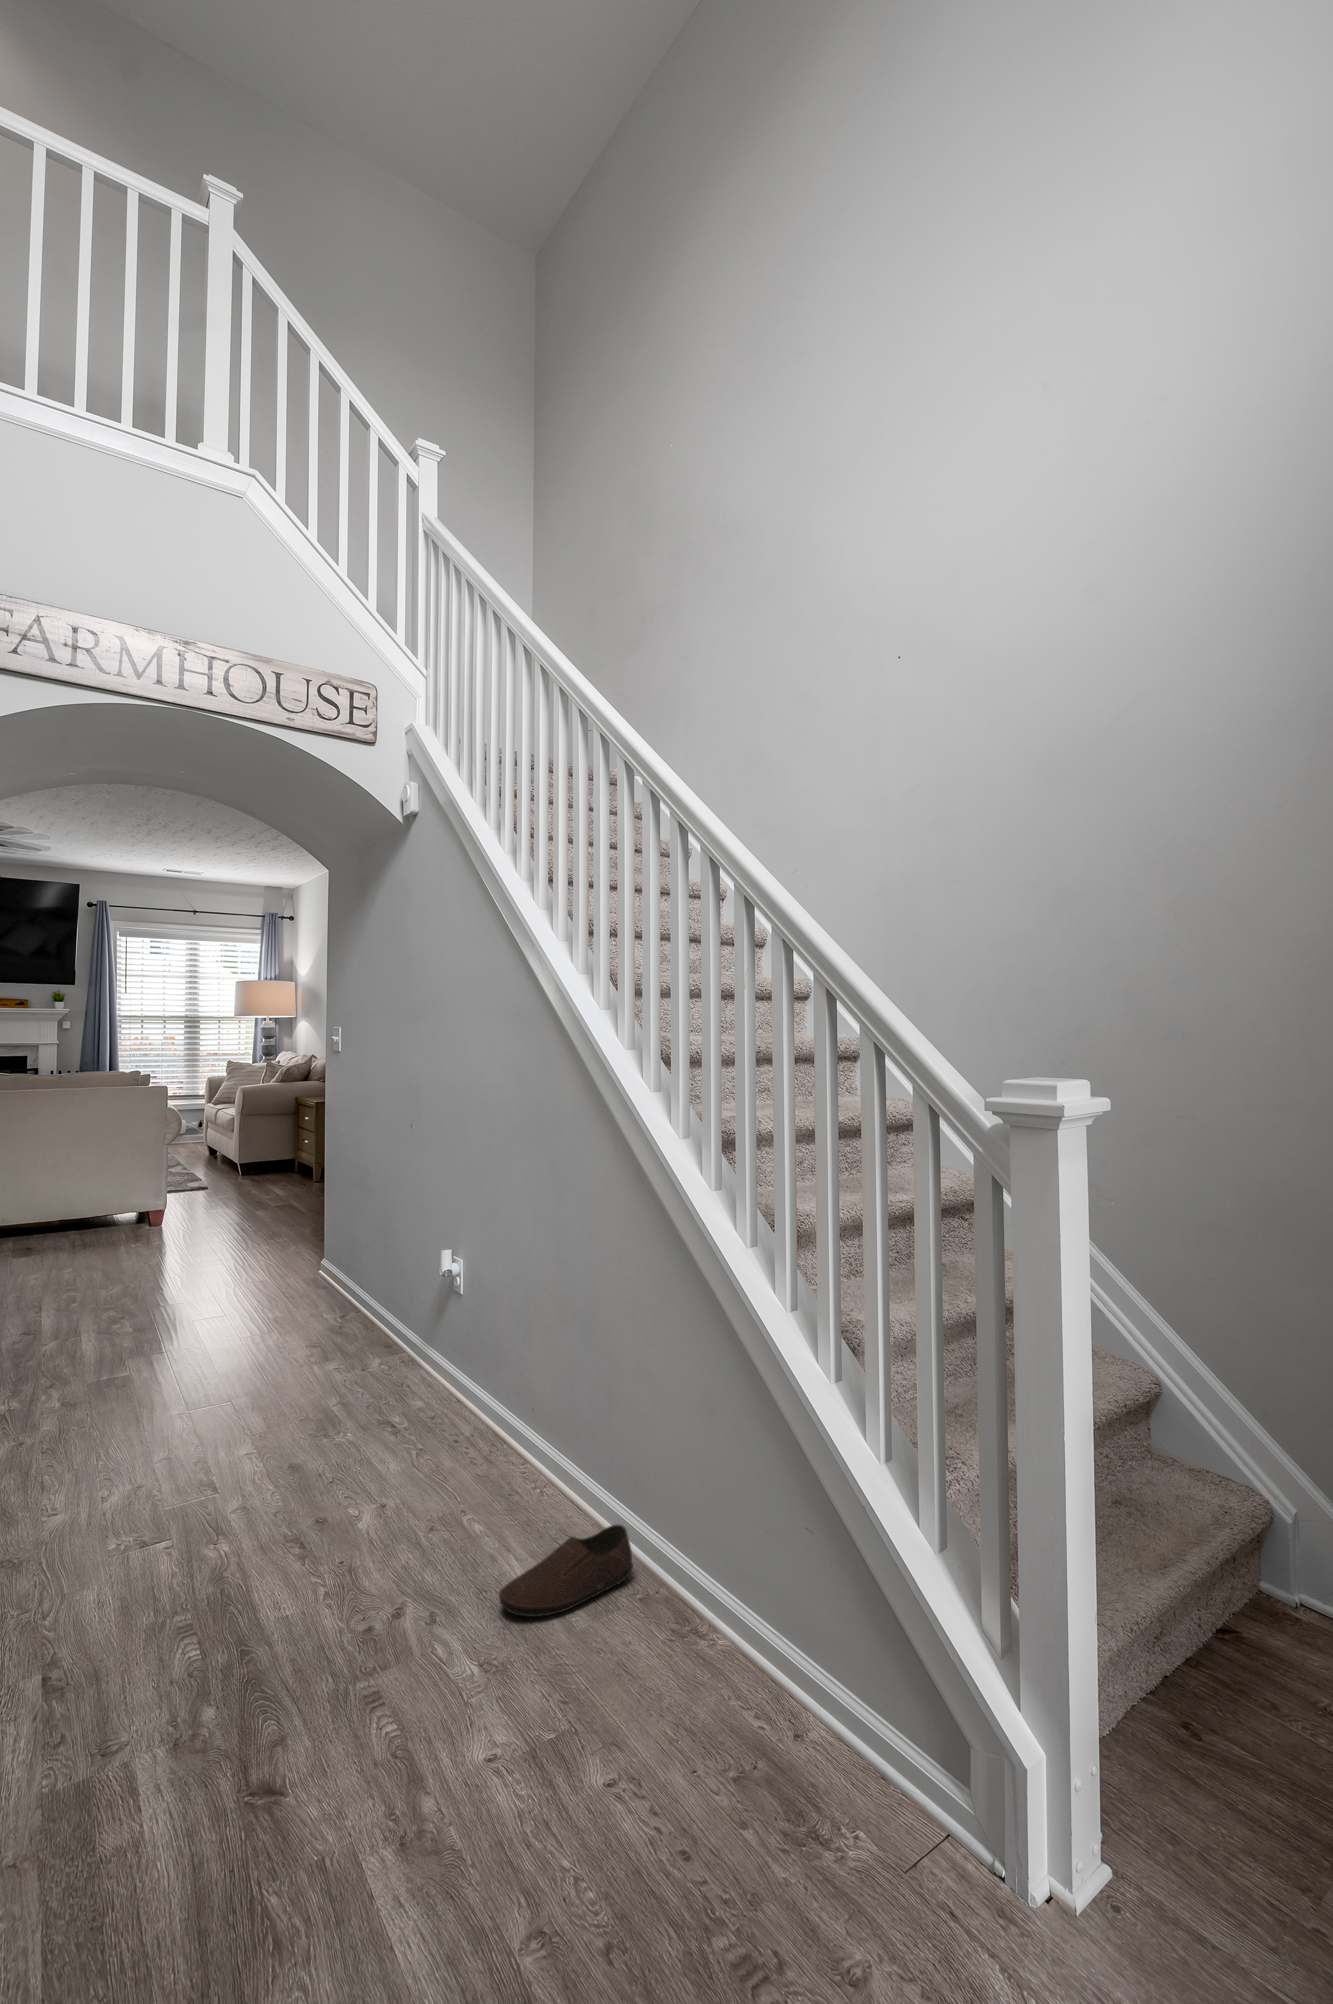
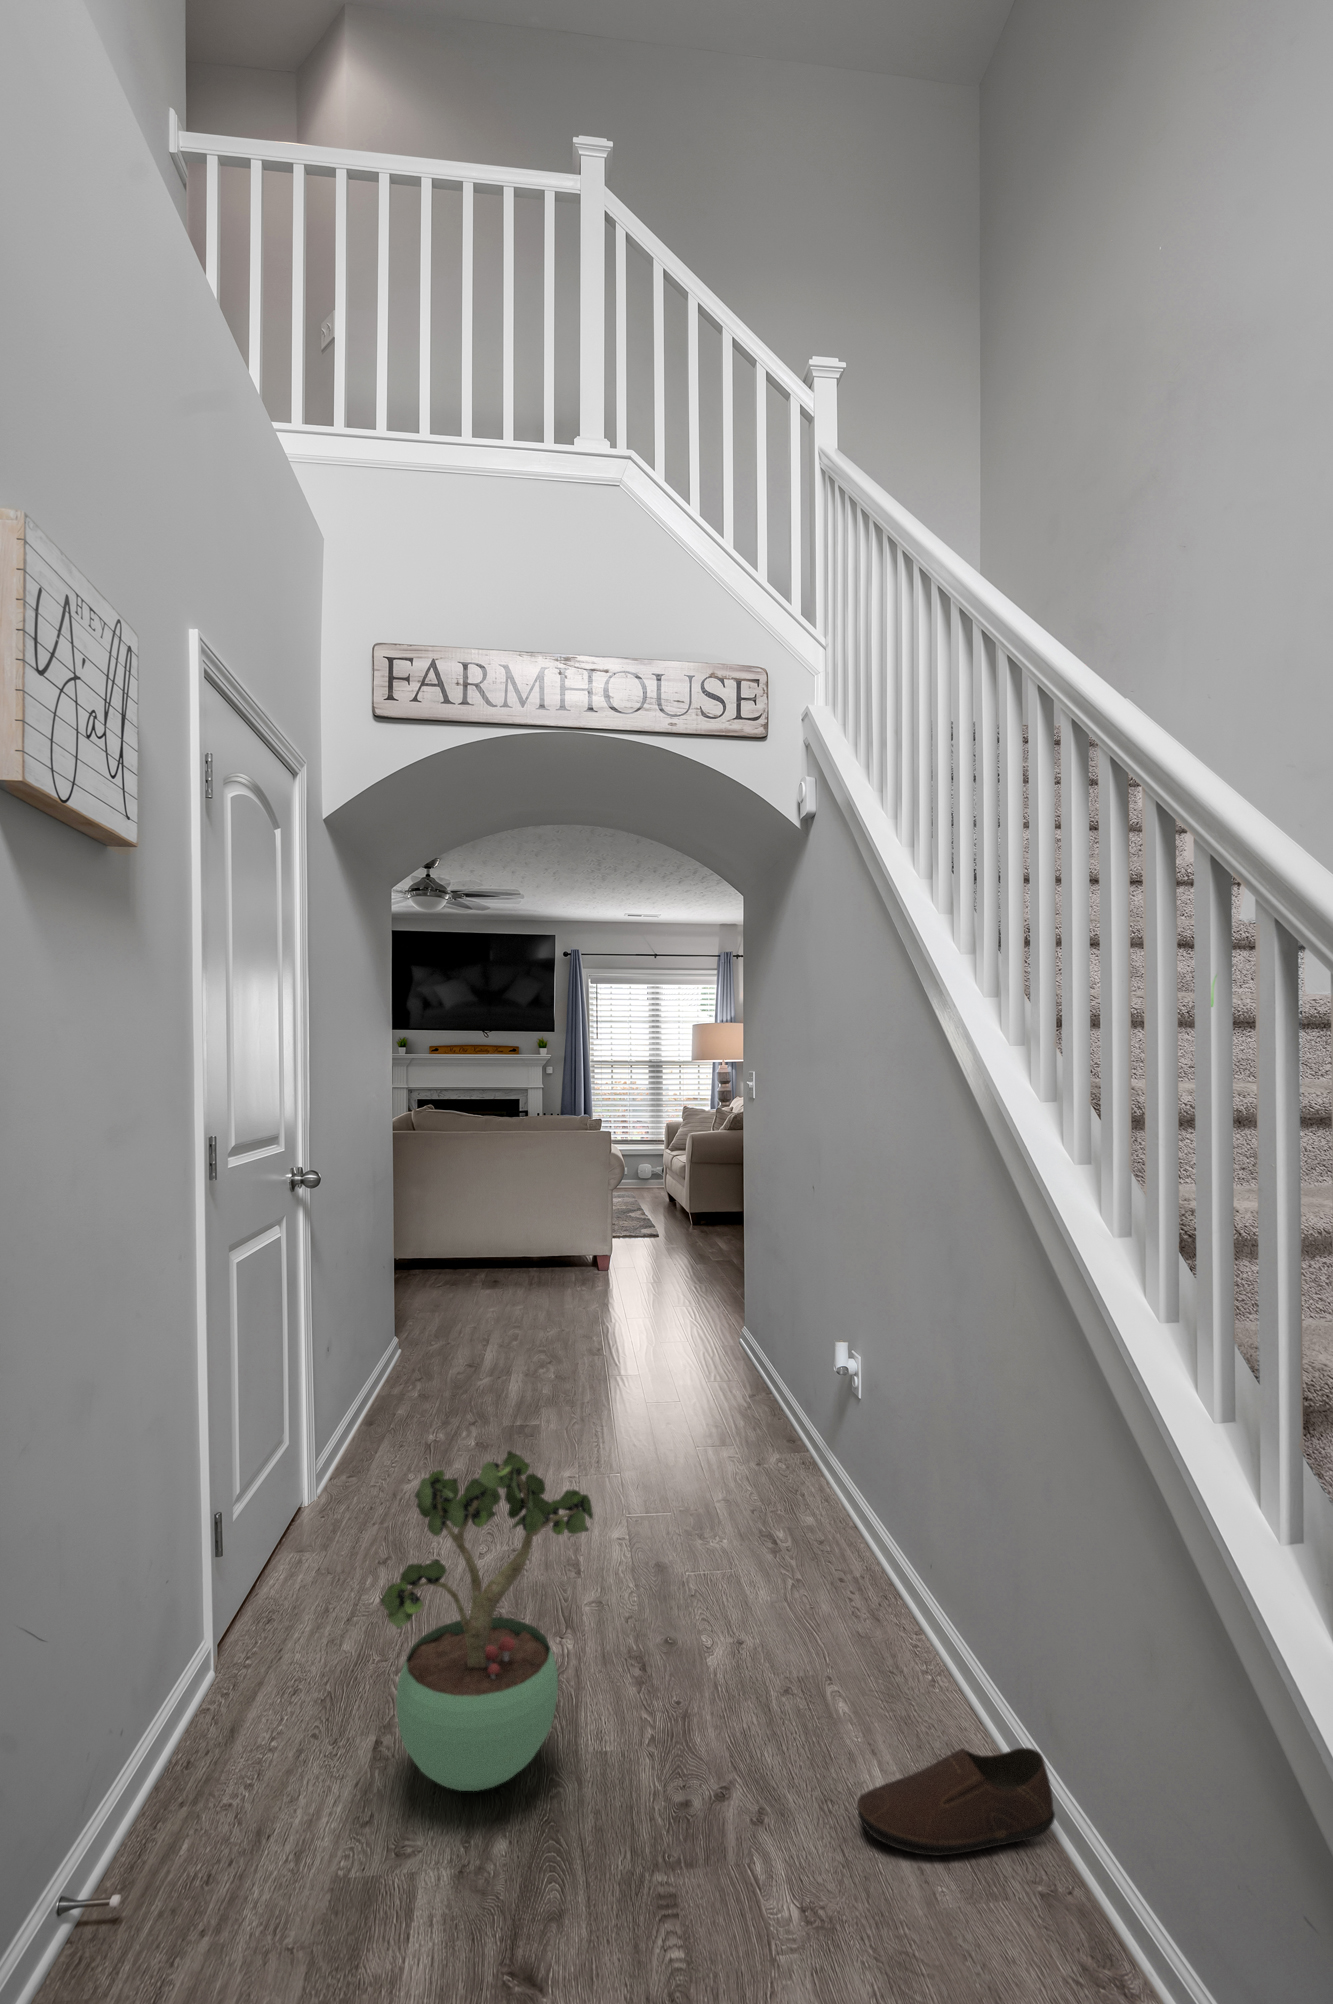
potted plant: none [74,1383,278,1686] -> present [381,1451,593,1791]

